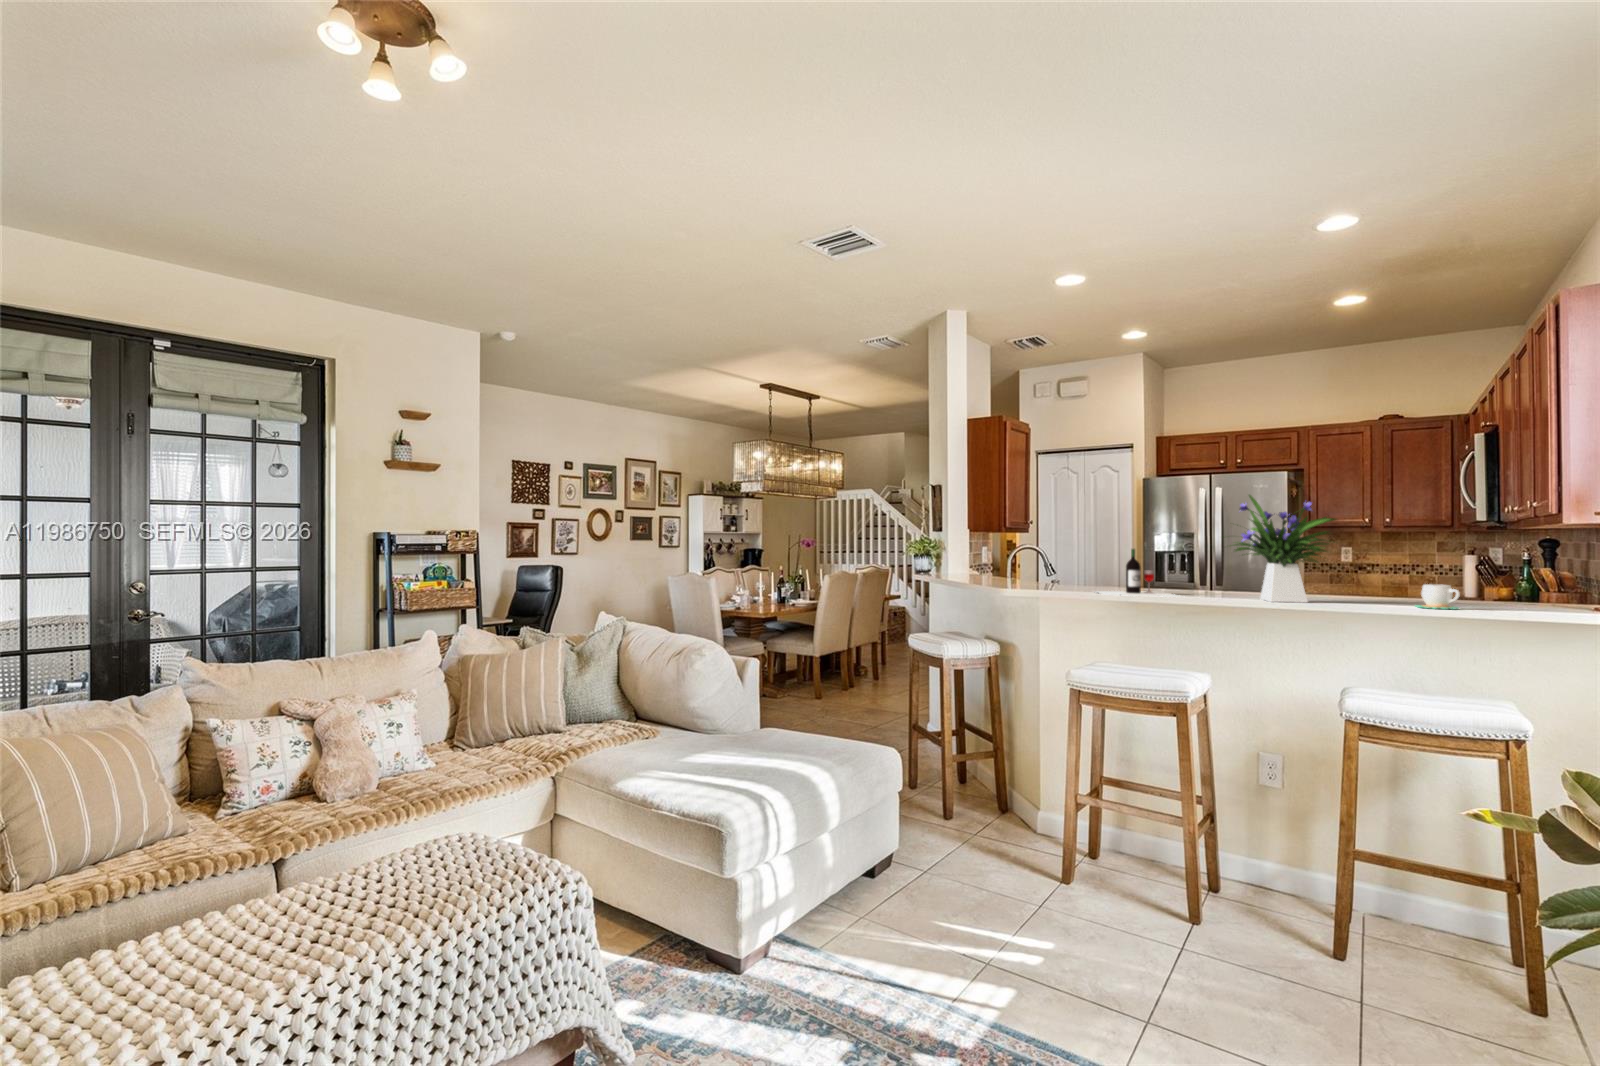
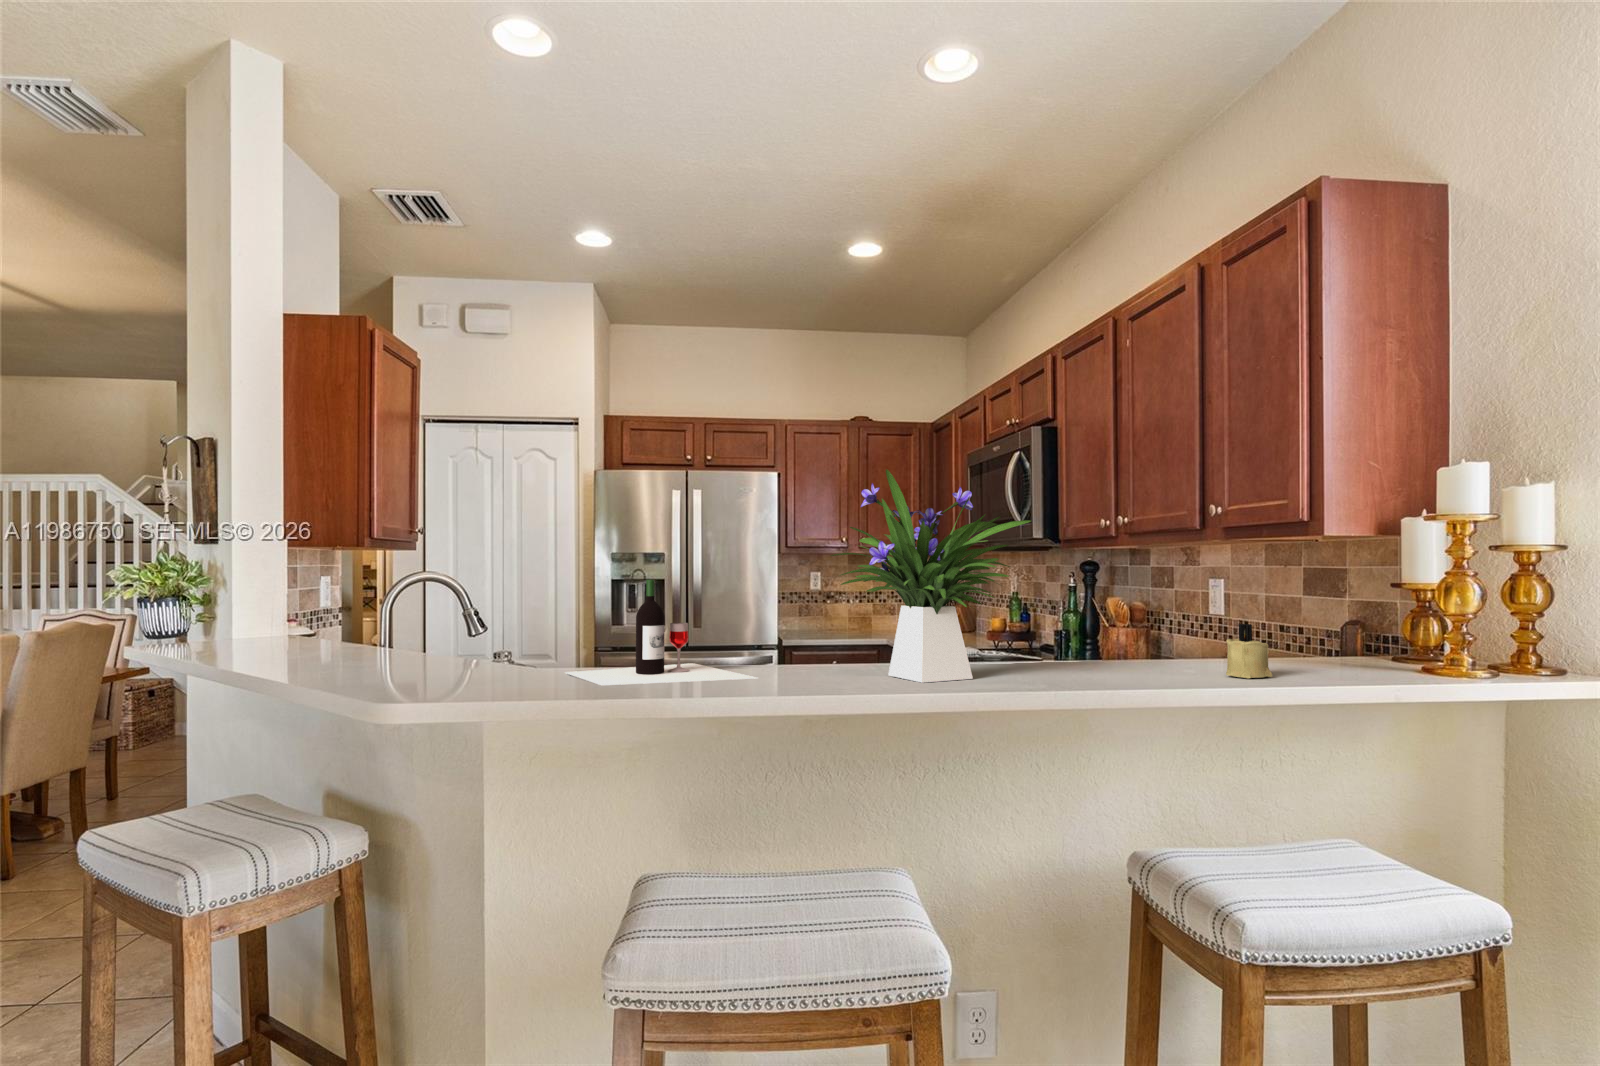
candle: none [1496,579,1533,612] -> present [1226,624,1272,678]
mug: present [1416,584,1460,609] -> none [1124,636,1191,681]

